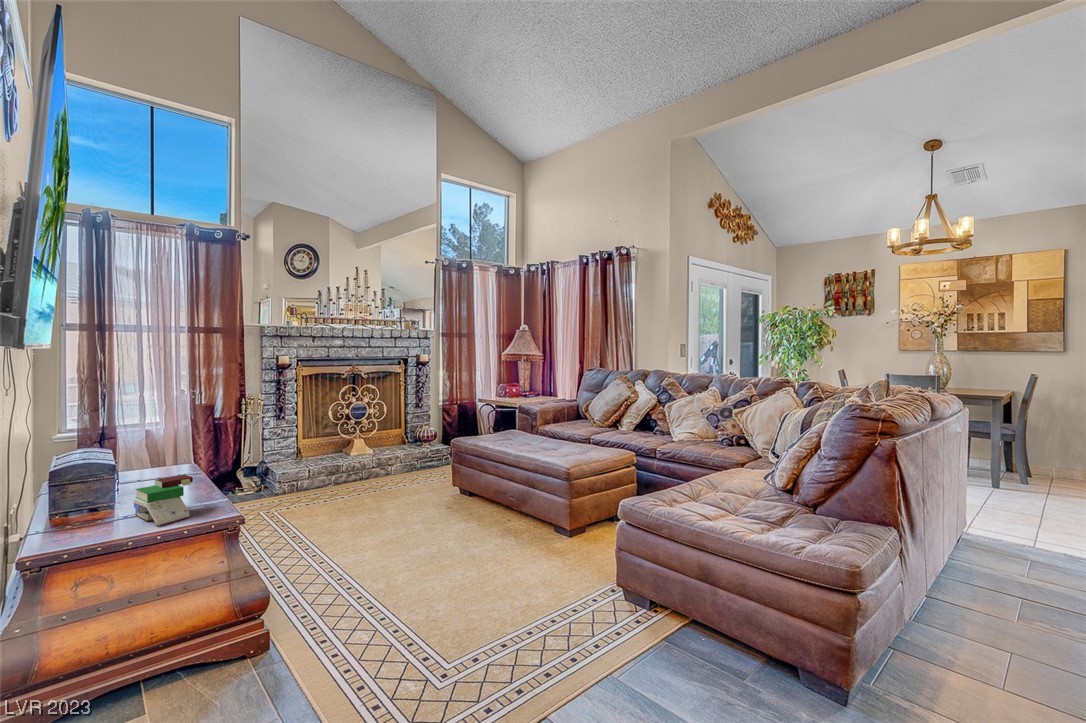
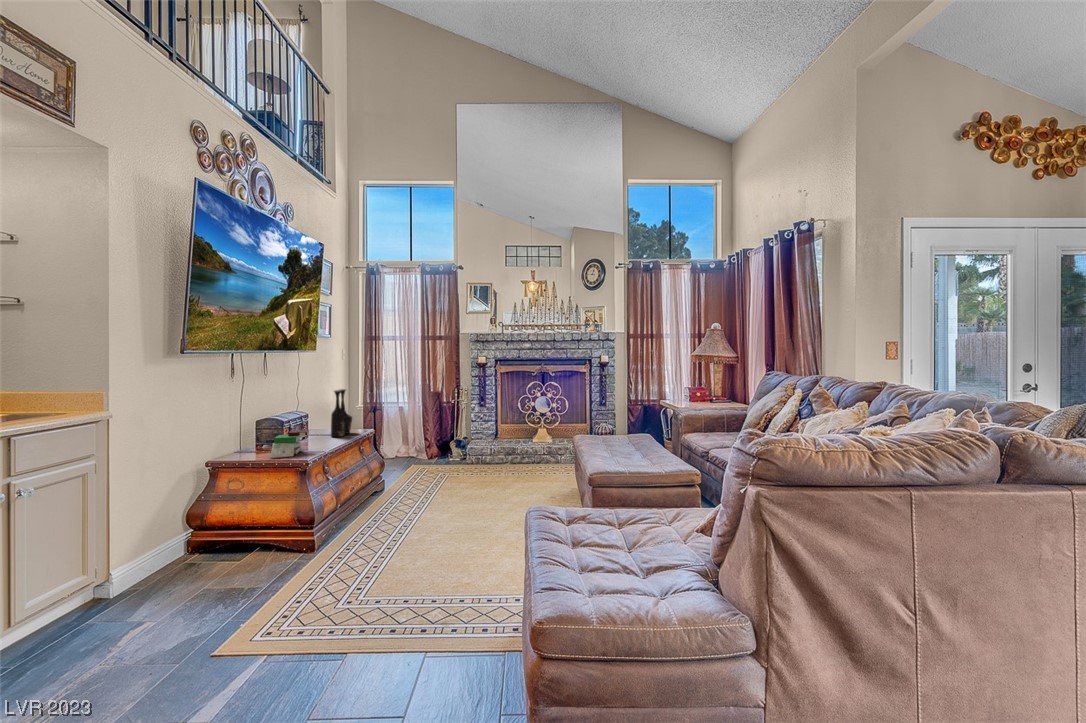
vase: none [141,409,177,483] -> present [331,389,352,437]

